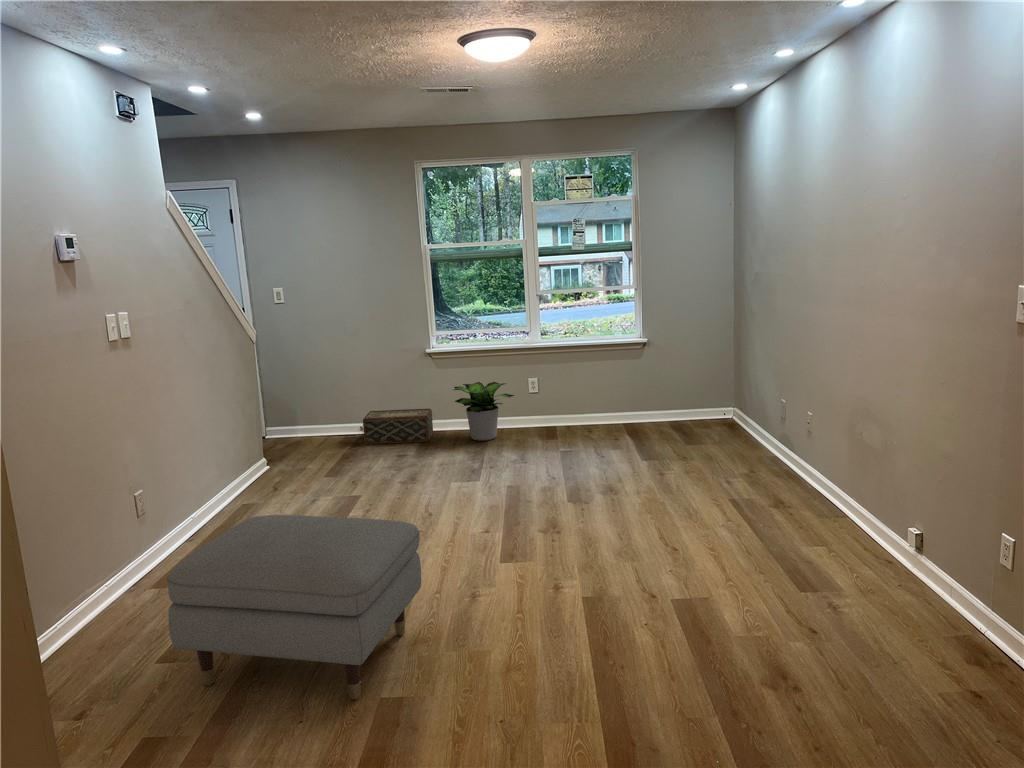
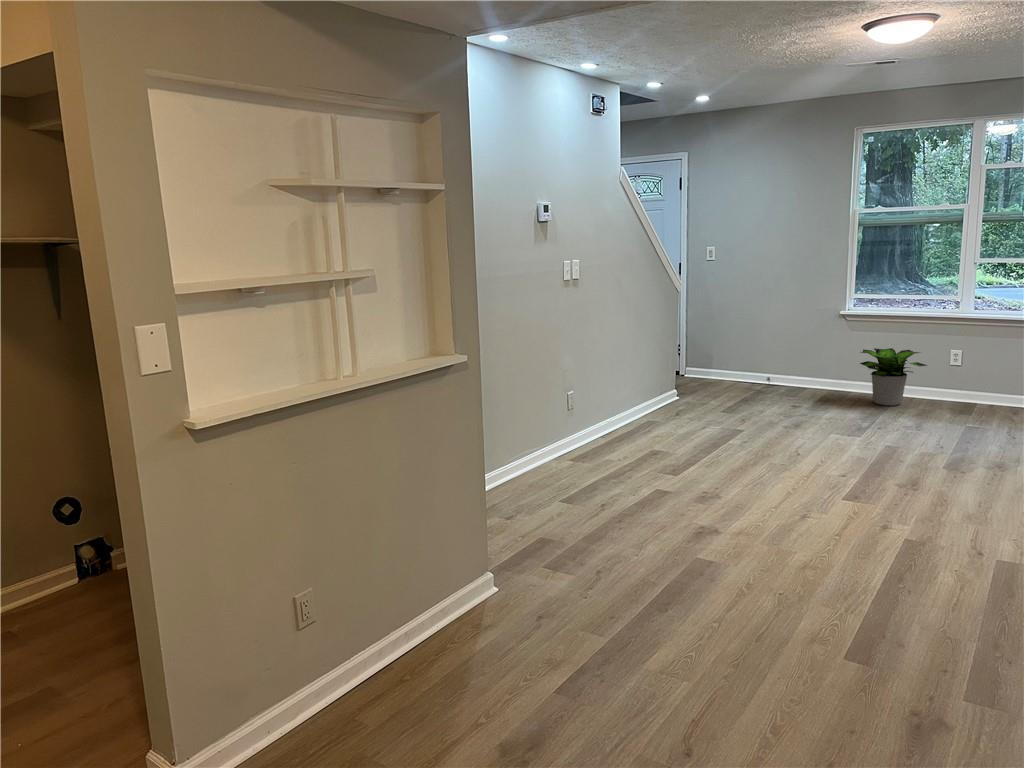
woven basket: present [363,409,433,444] -> none [768,364,839,398]
ottoman: present [167,515,421,700] -> none [567,417,755,554]

